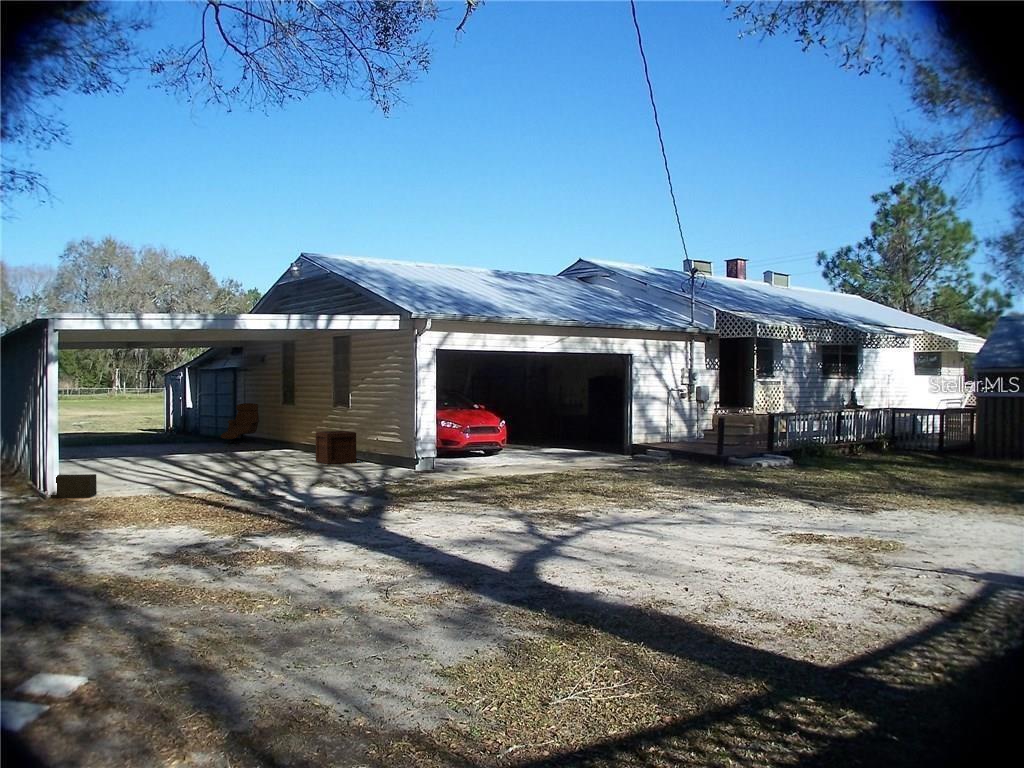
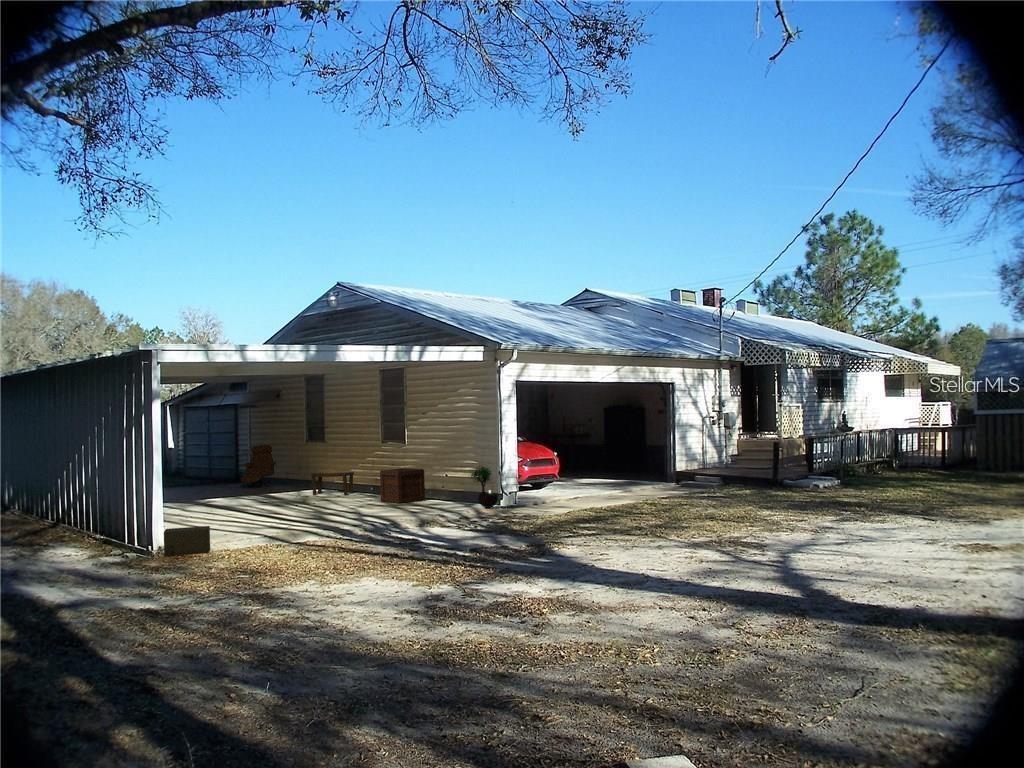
potted tree: none [377,427,407,472] -> present [471,467,498,508]
bench: none [268,432,309,455] -> present [311,472,354,495]

